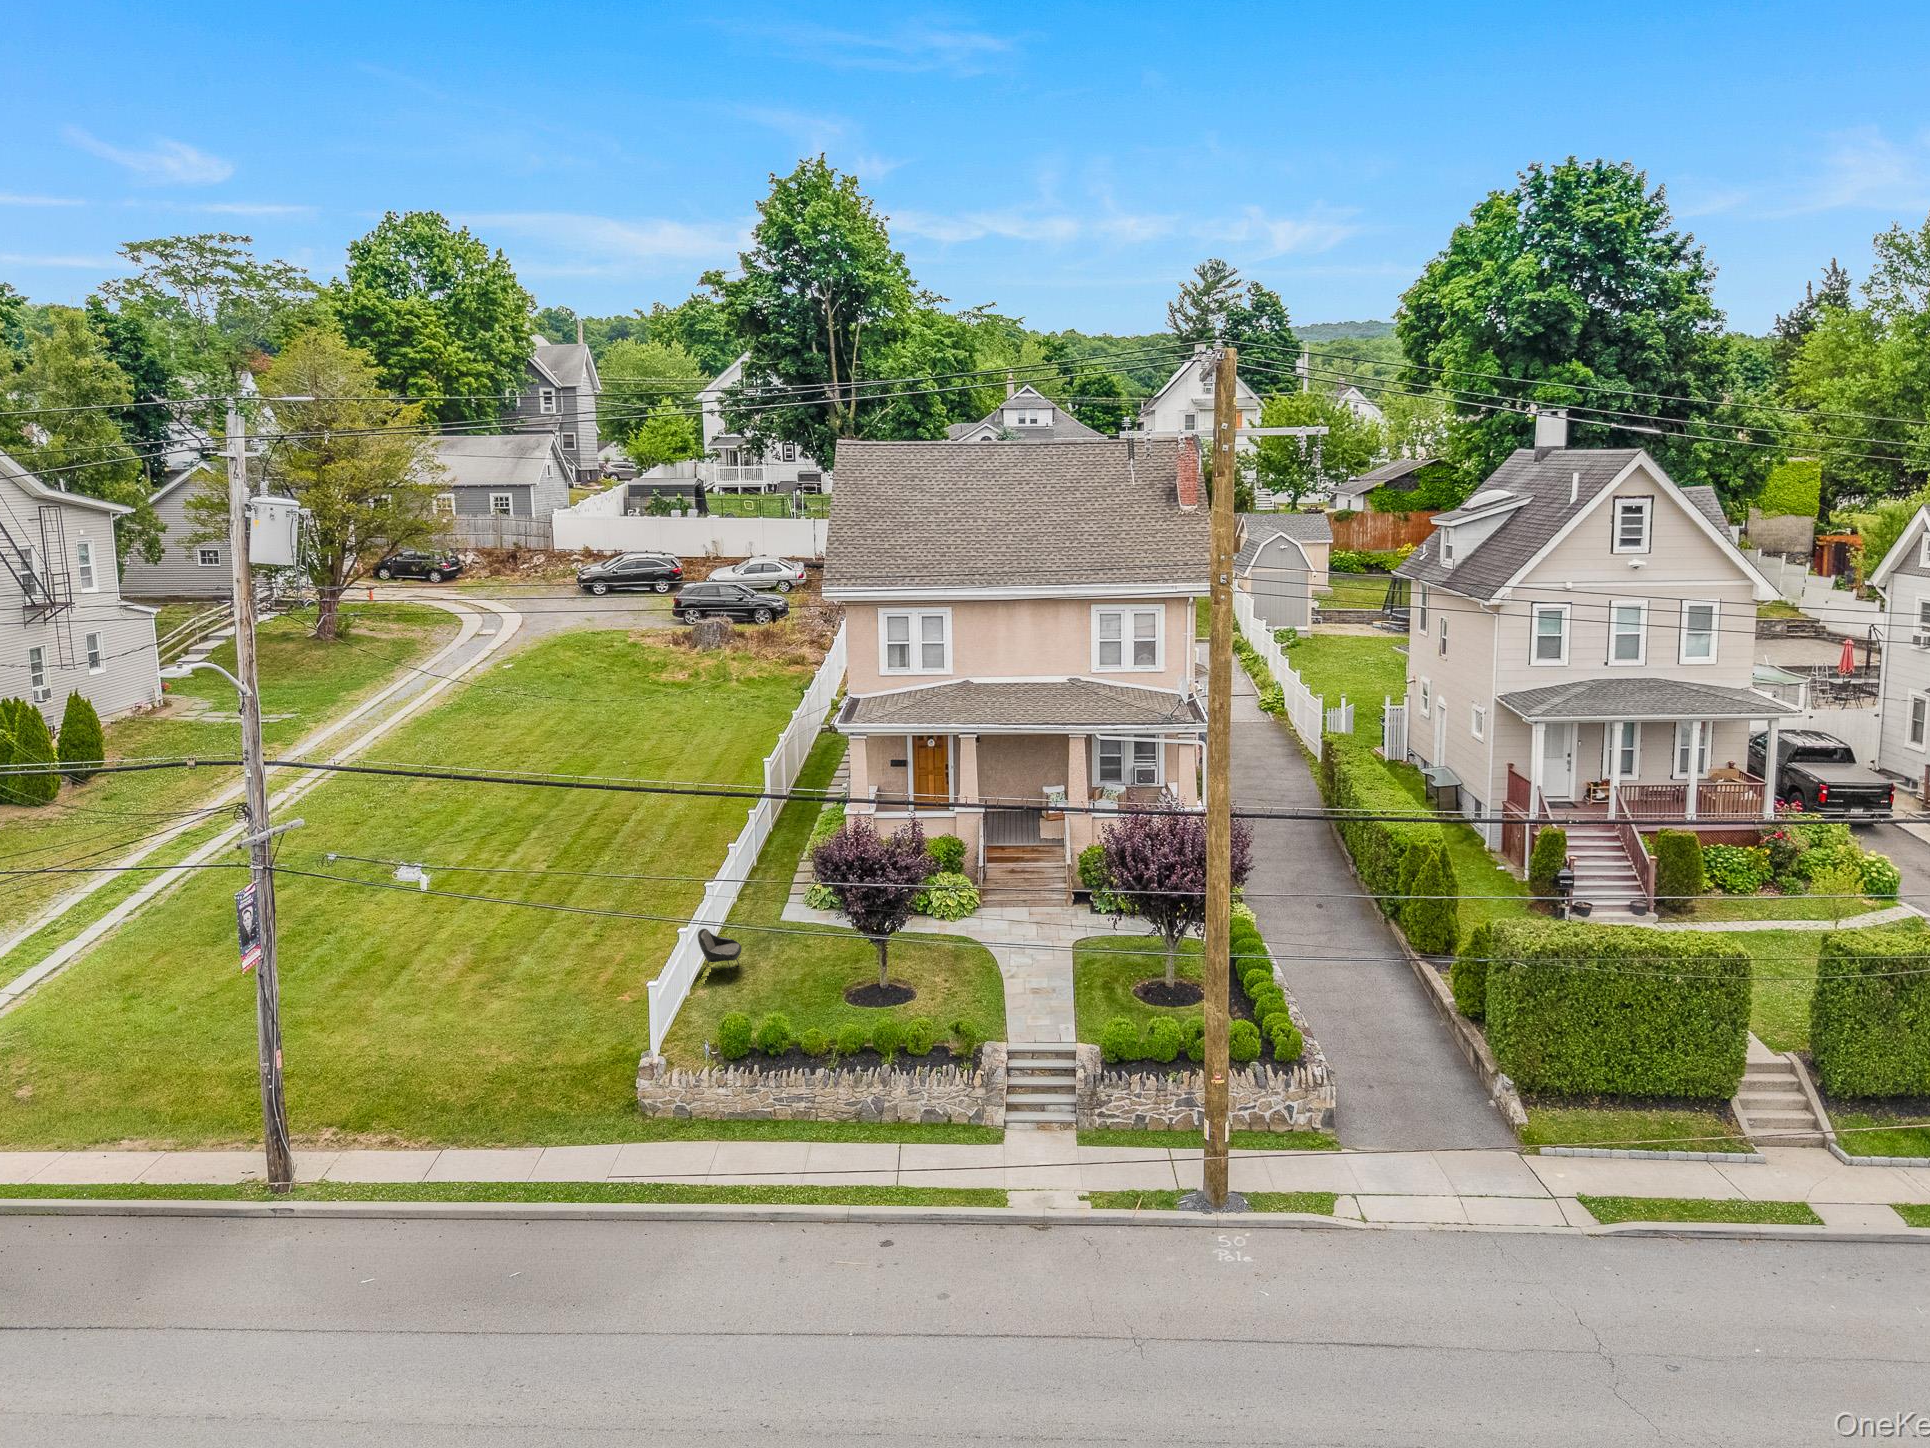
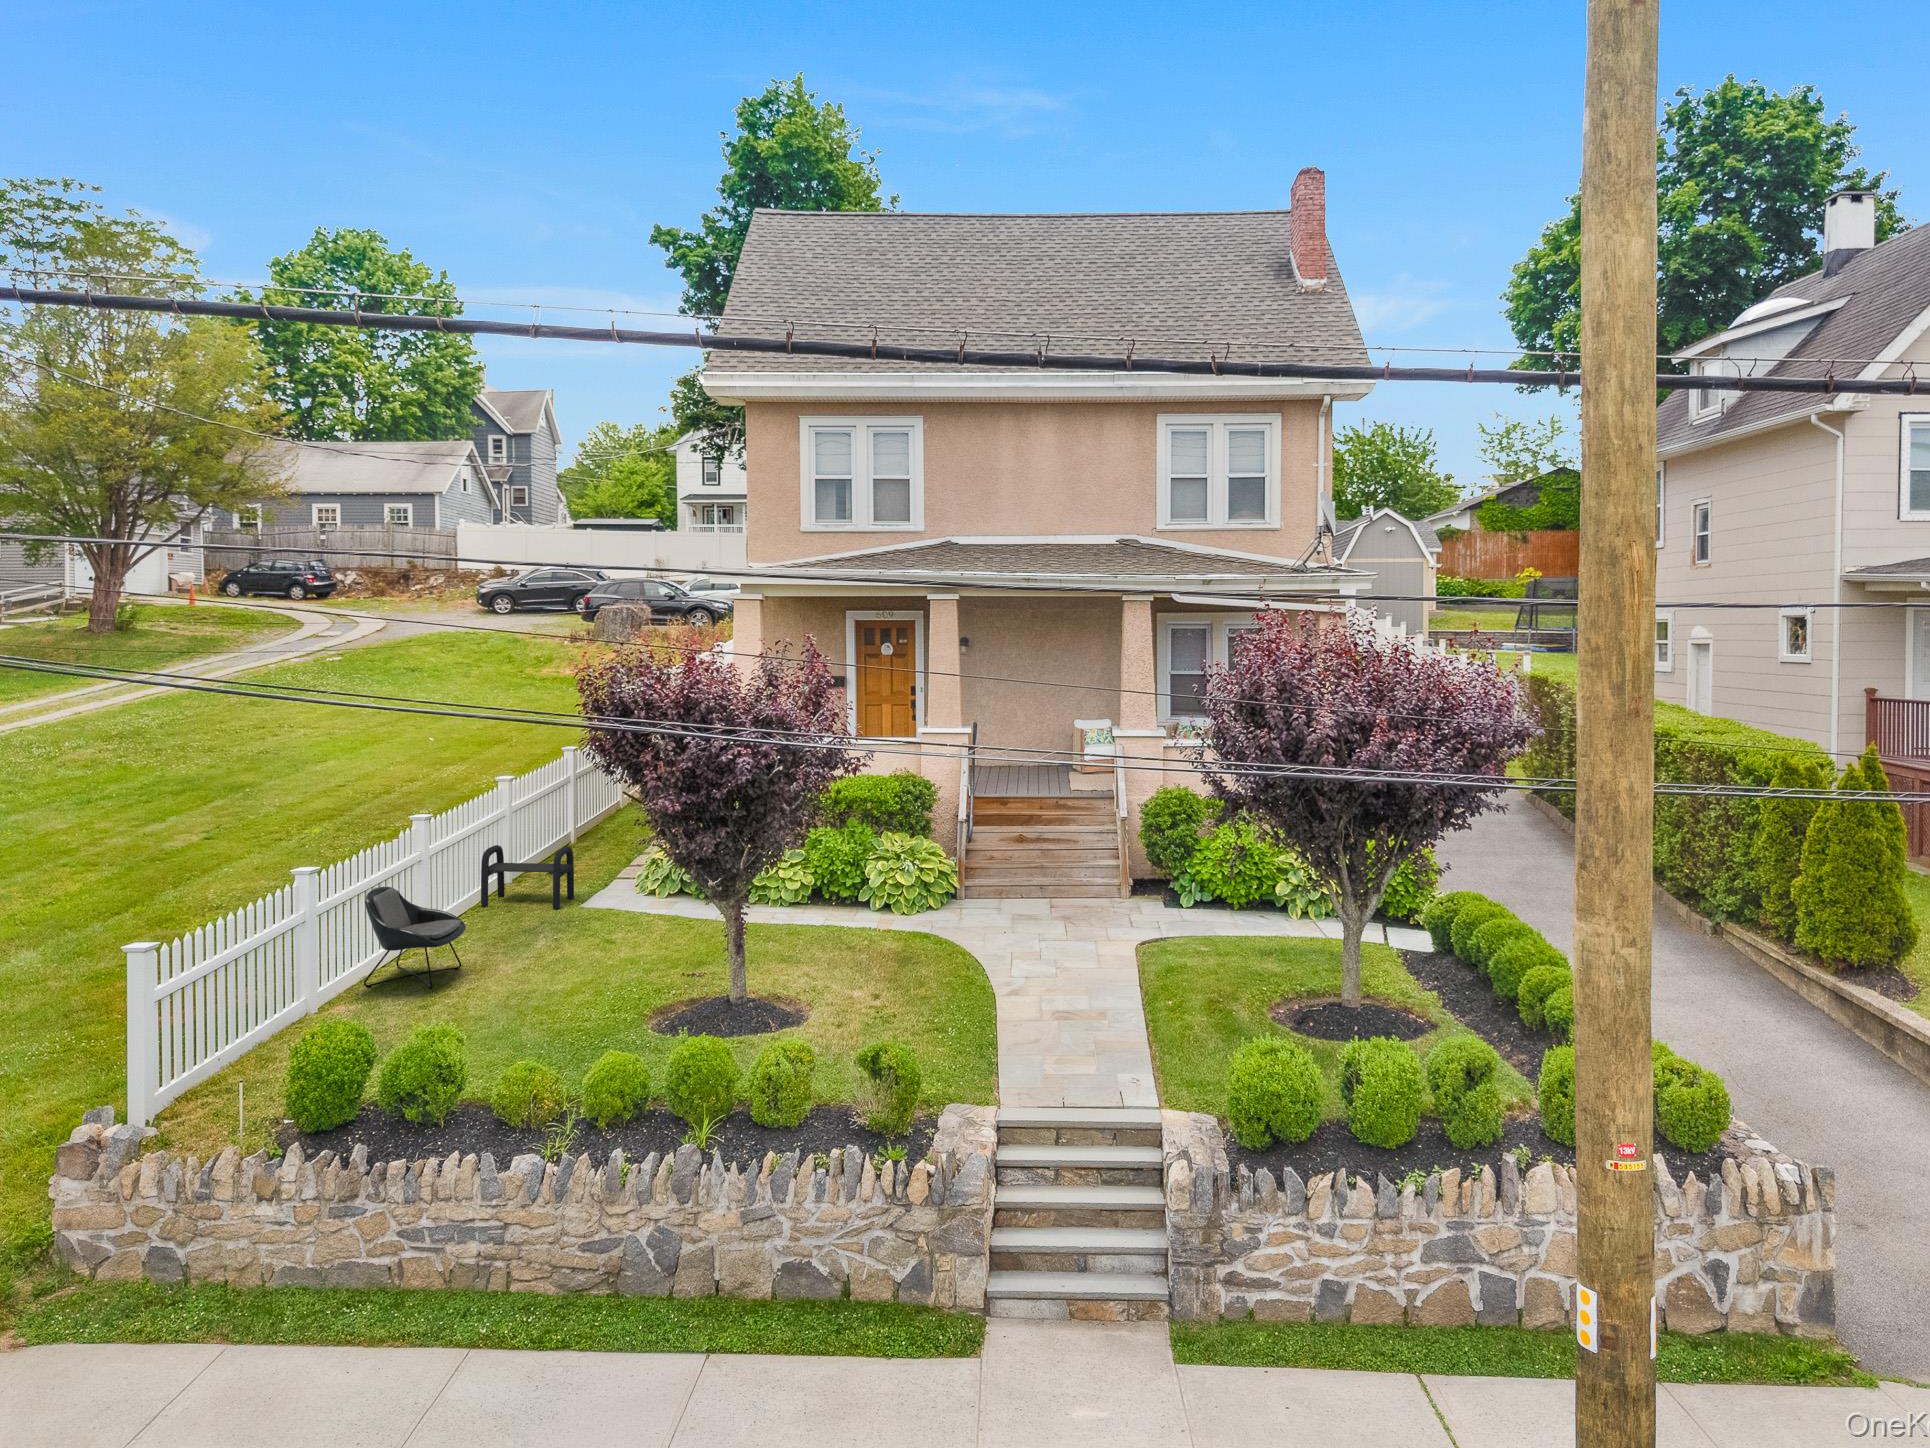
bench: none [728,888,774,923] -> present [481,845,574,909]

